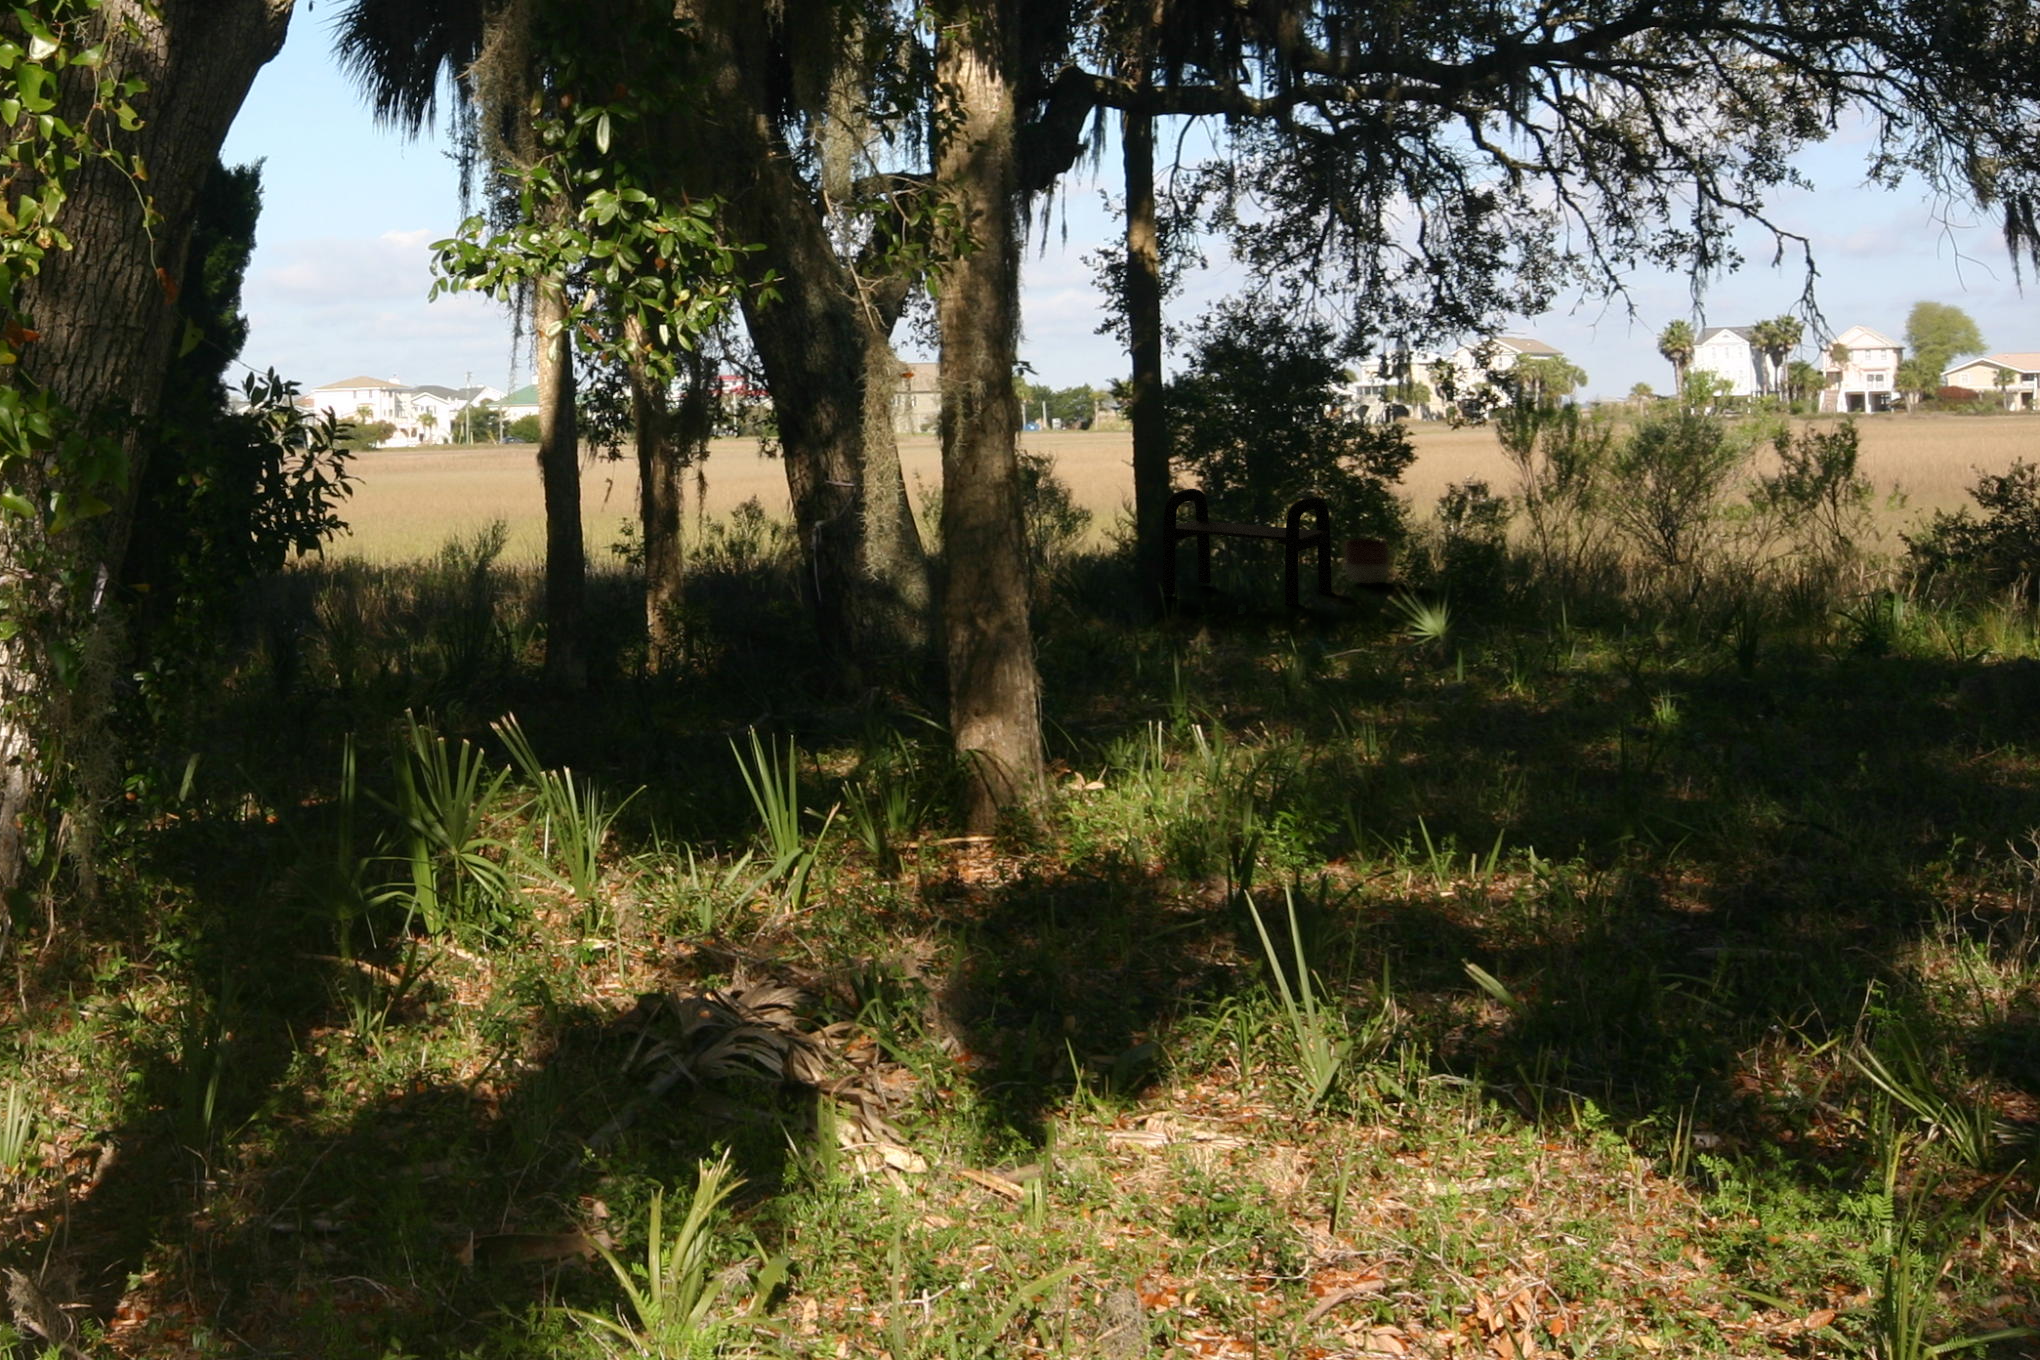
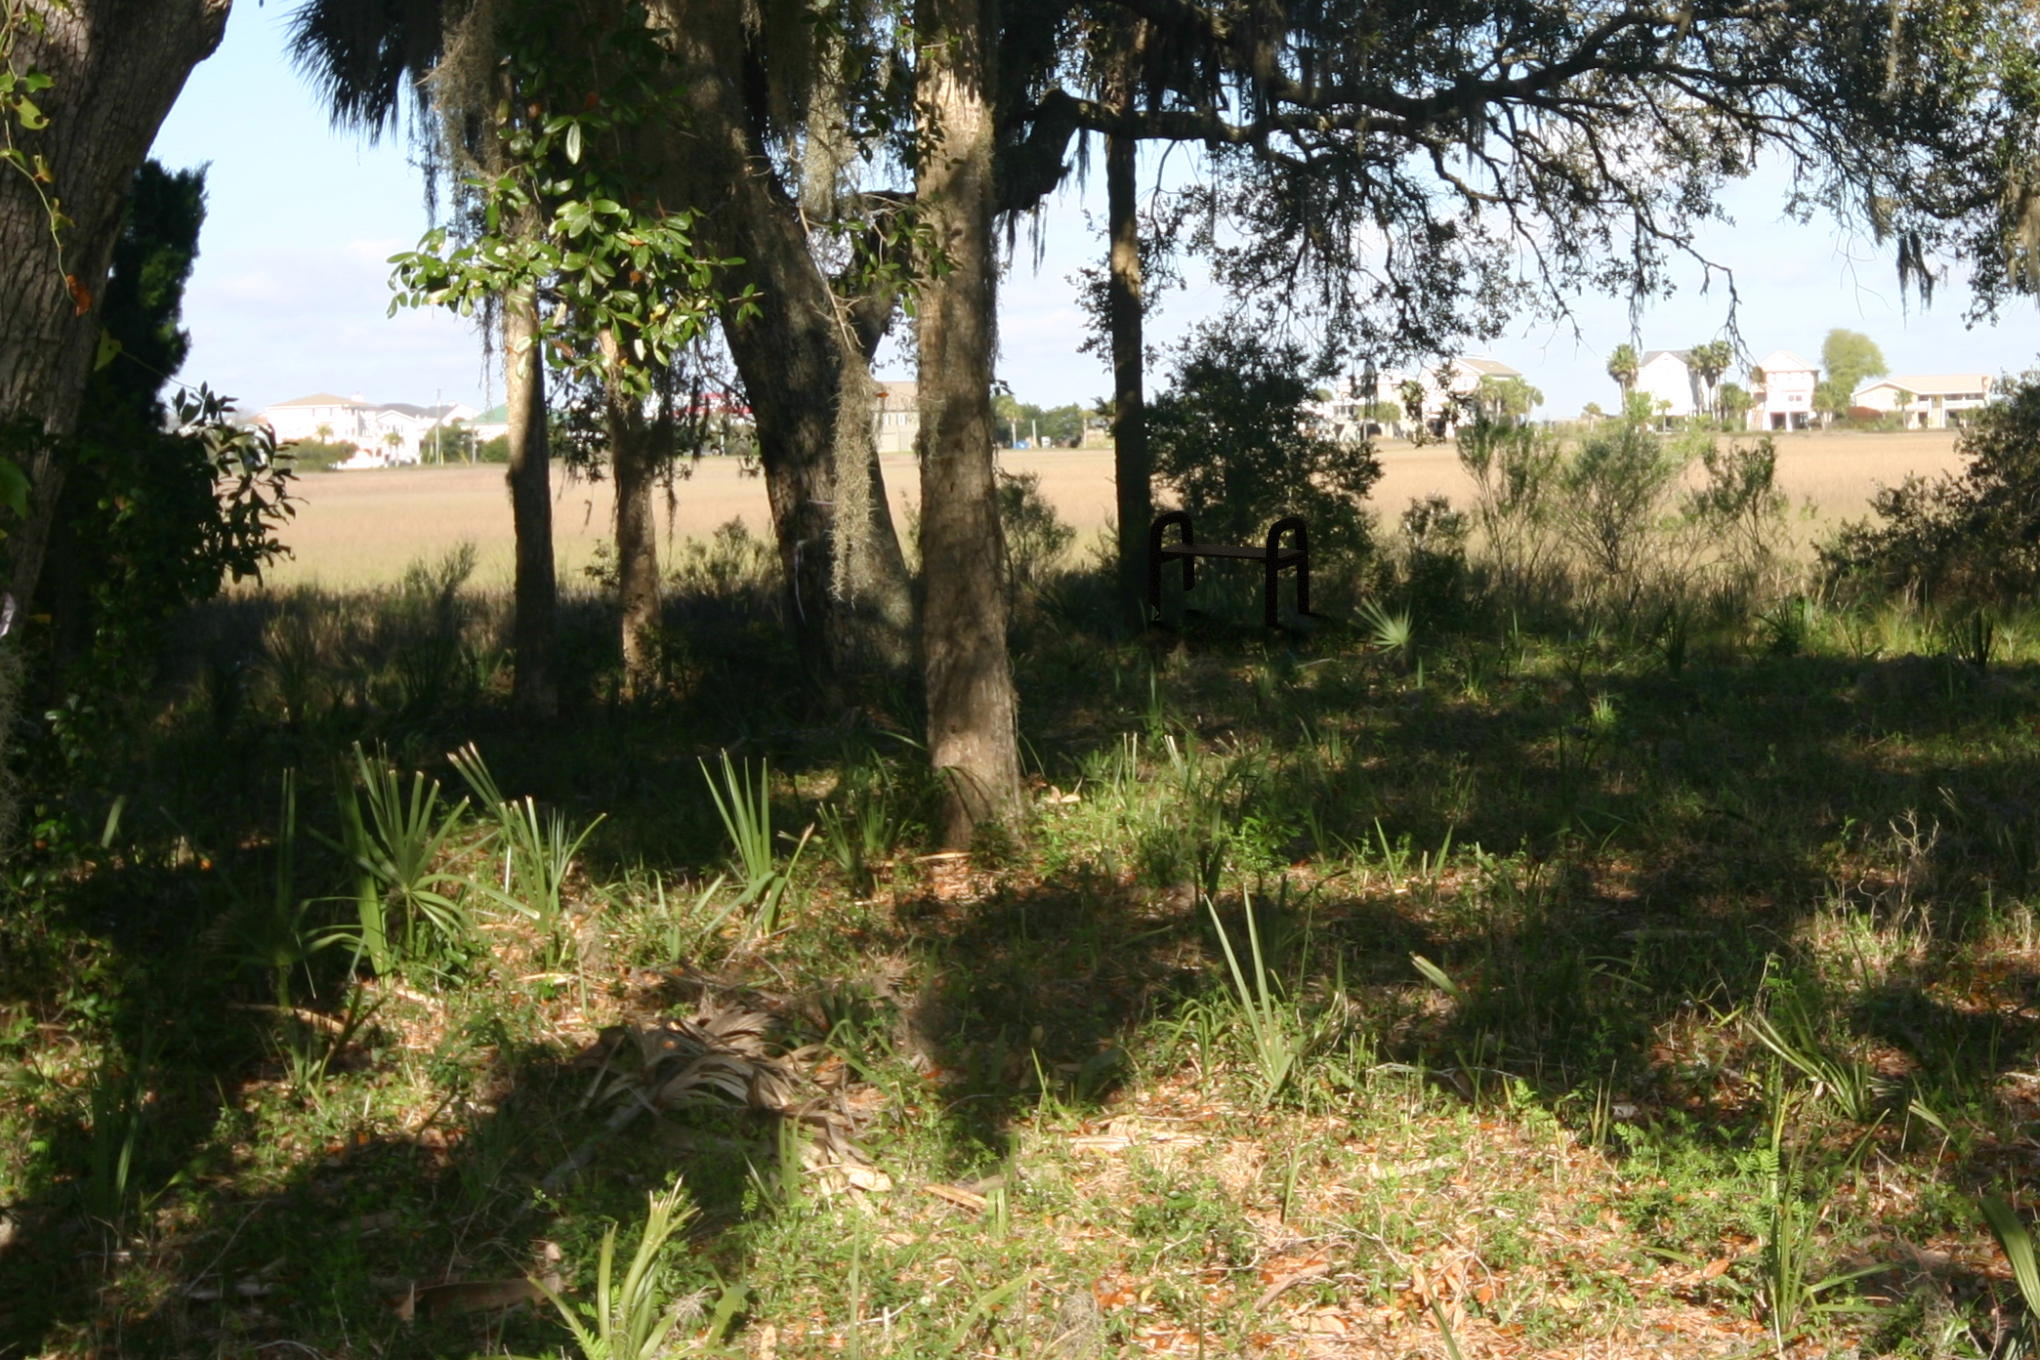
planter: present [1344,539,1388,584] -> none [1323,557,1363,602]

